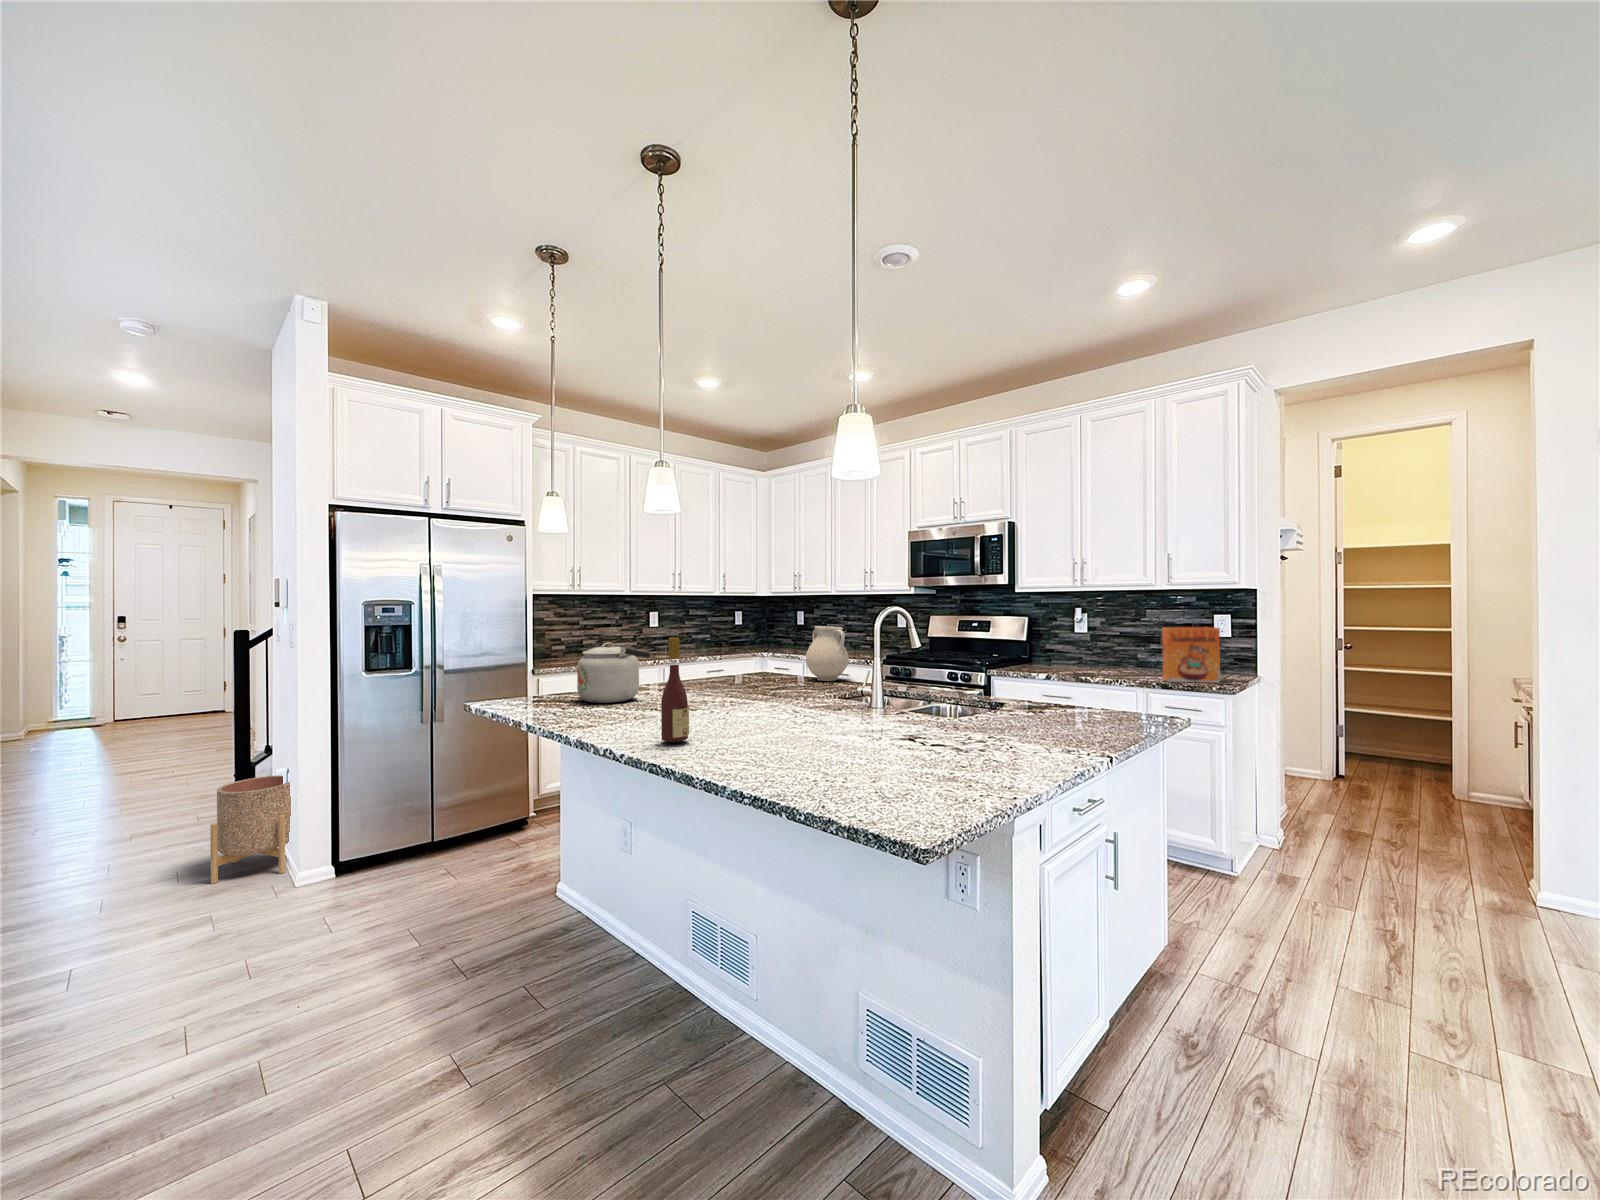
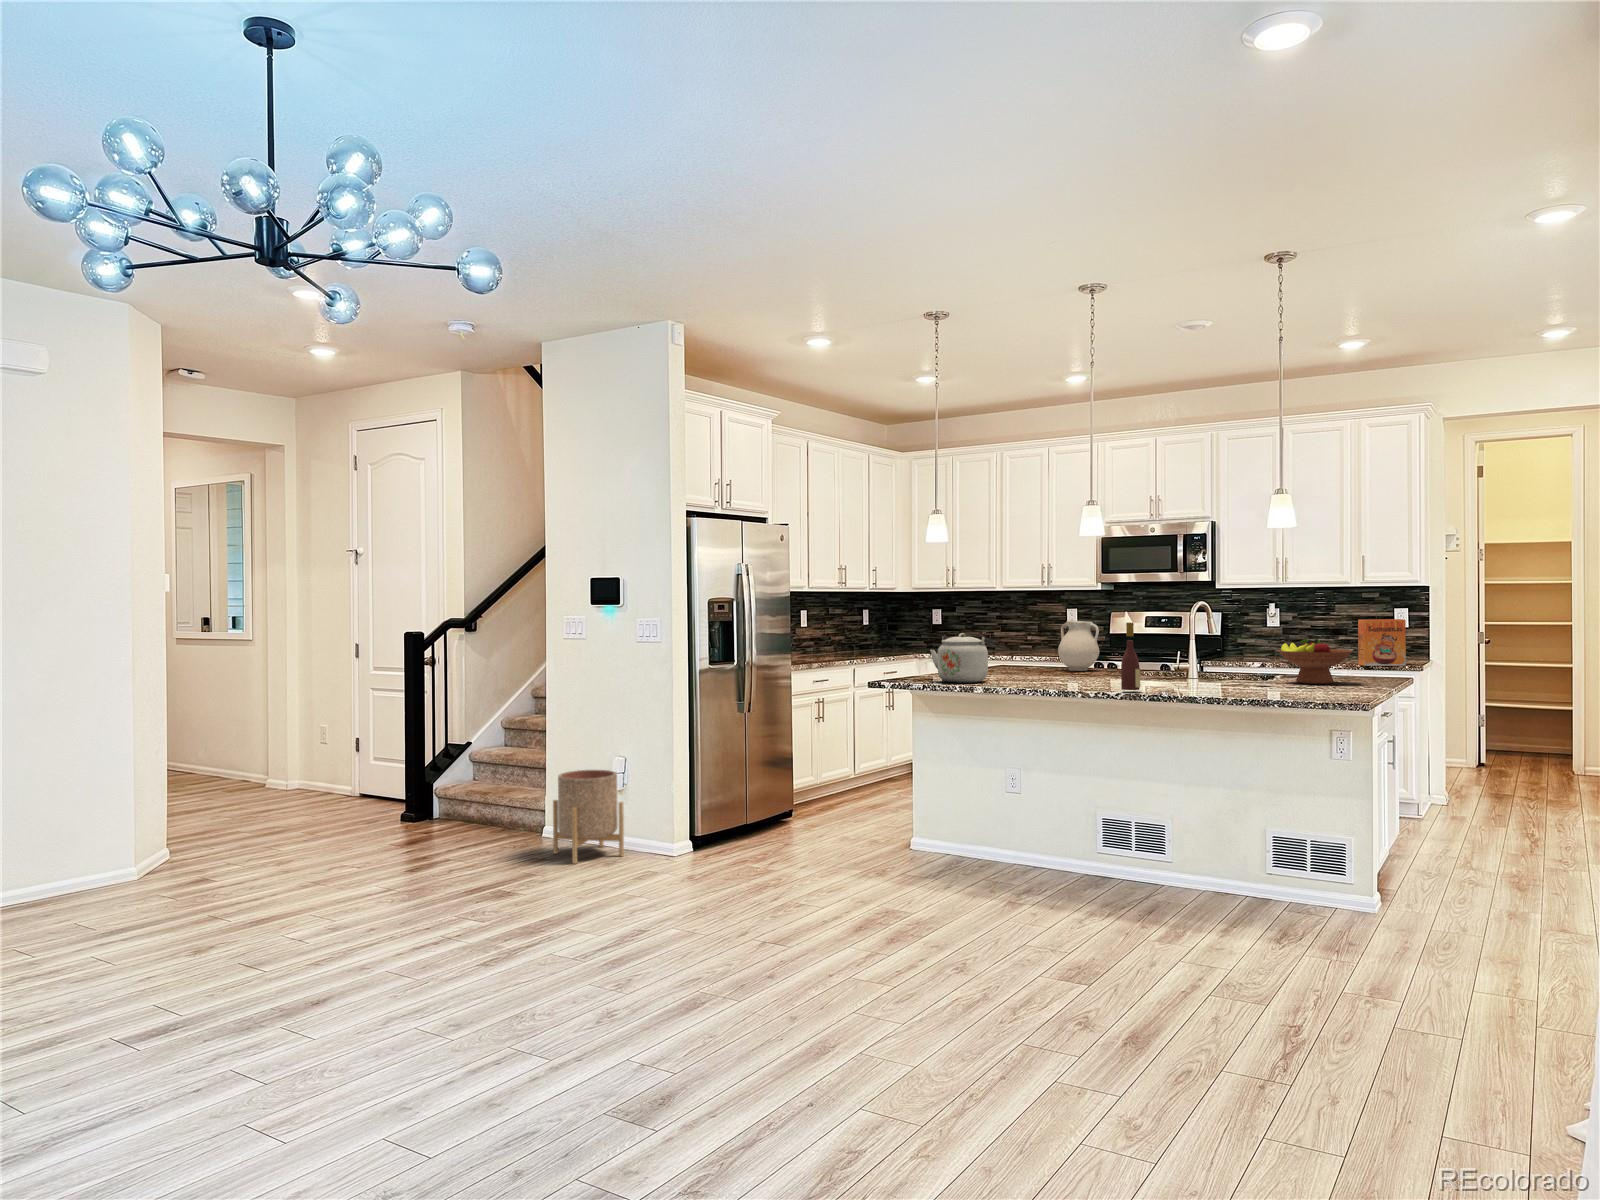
fruit bowl: none [959,662,1064,730] -> present [1278,639,1352,684]

